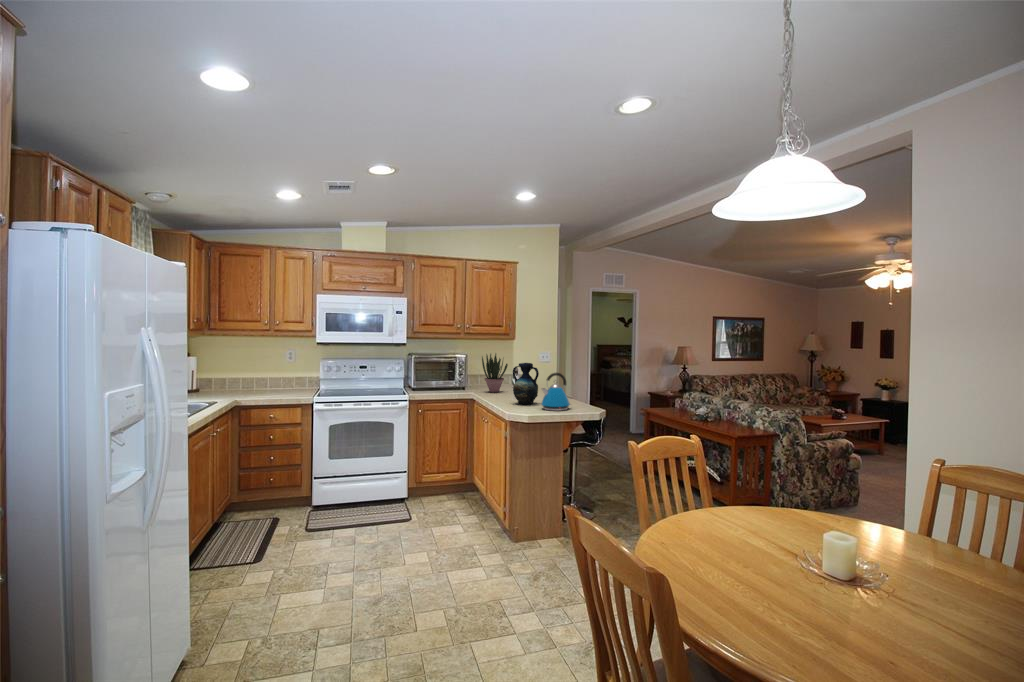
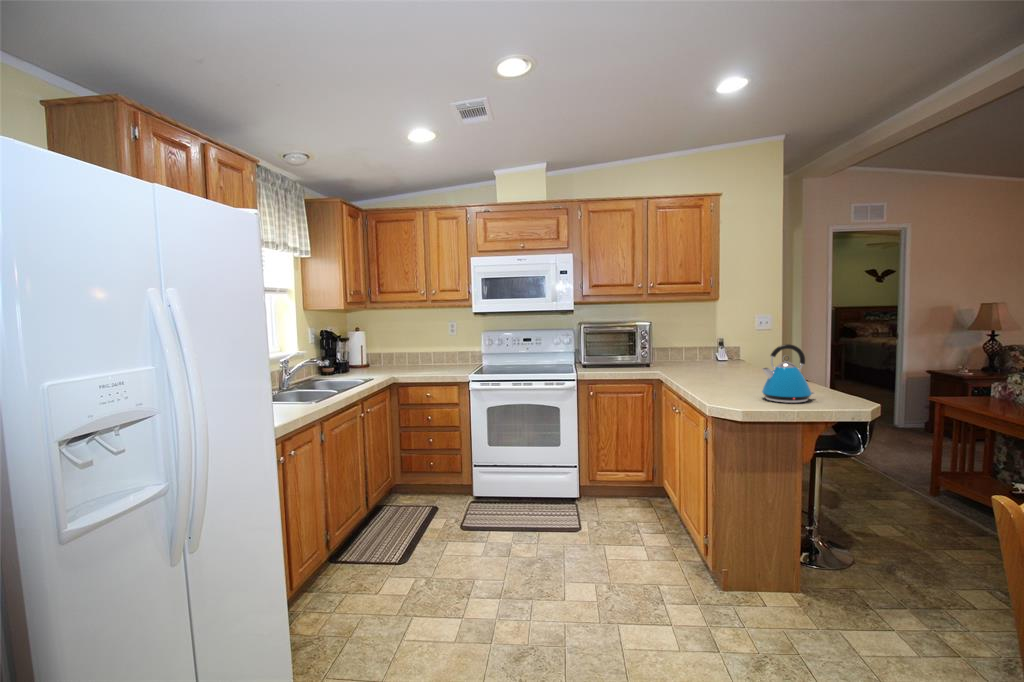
potted plant: present [482,354,508,392] -> none [672,318,709,371]
vase: present [513,363,539,404] -> none [715,330,757,390]

